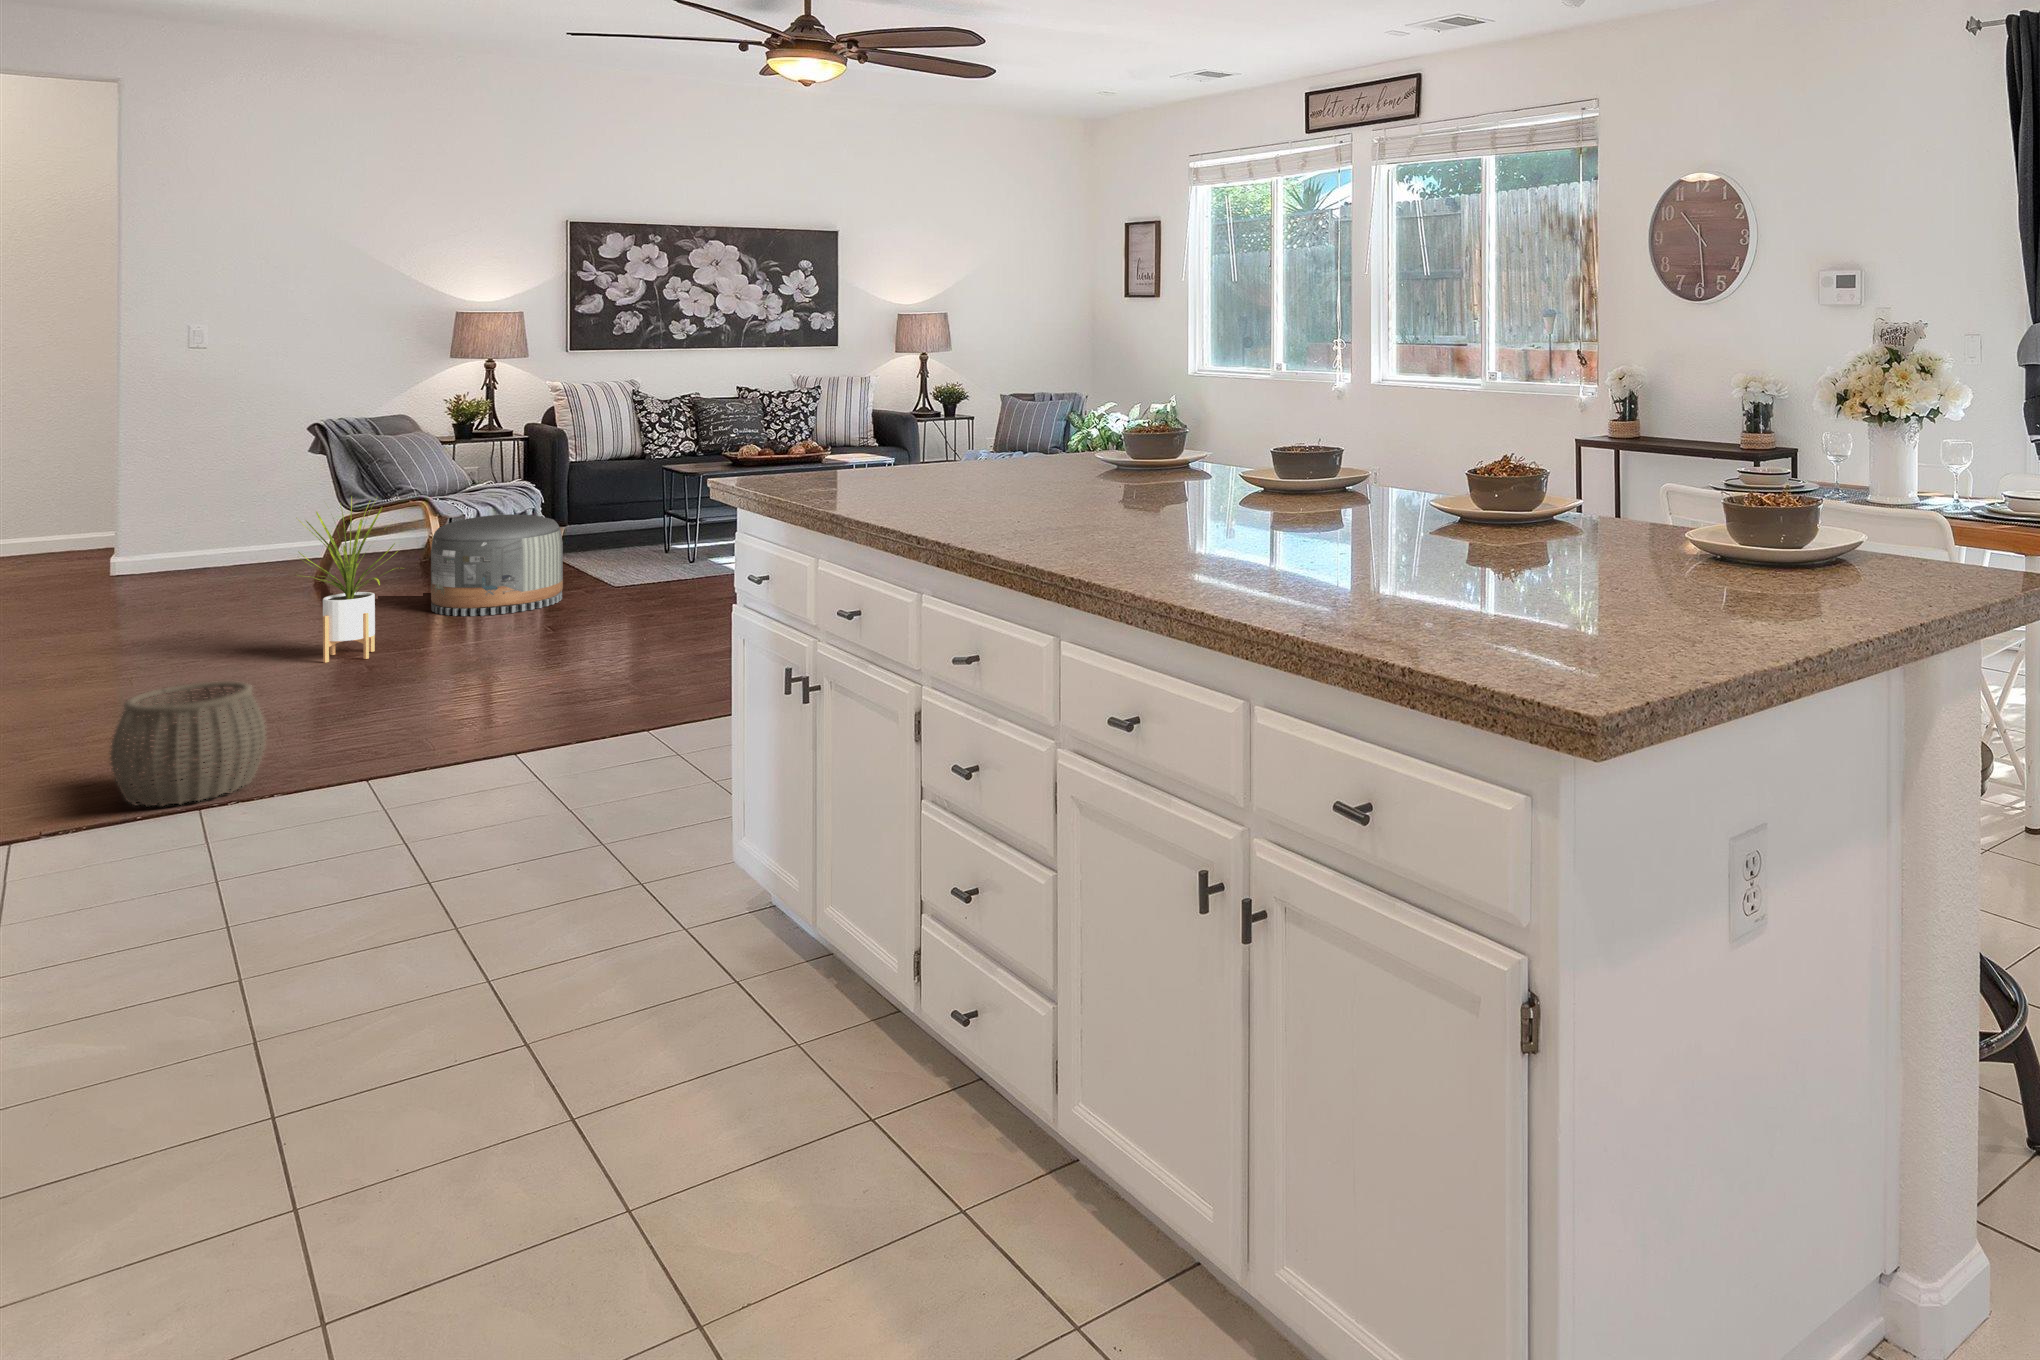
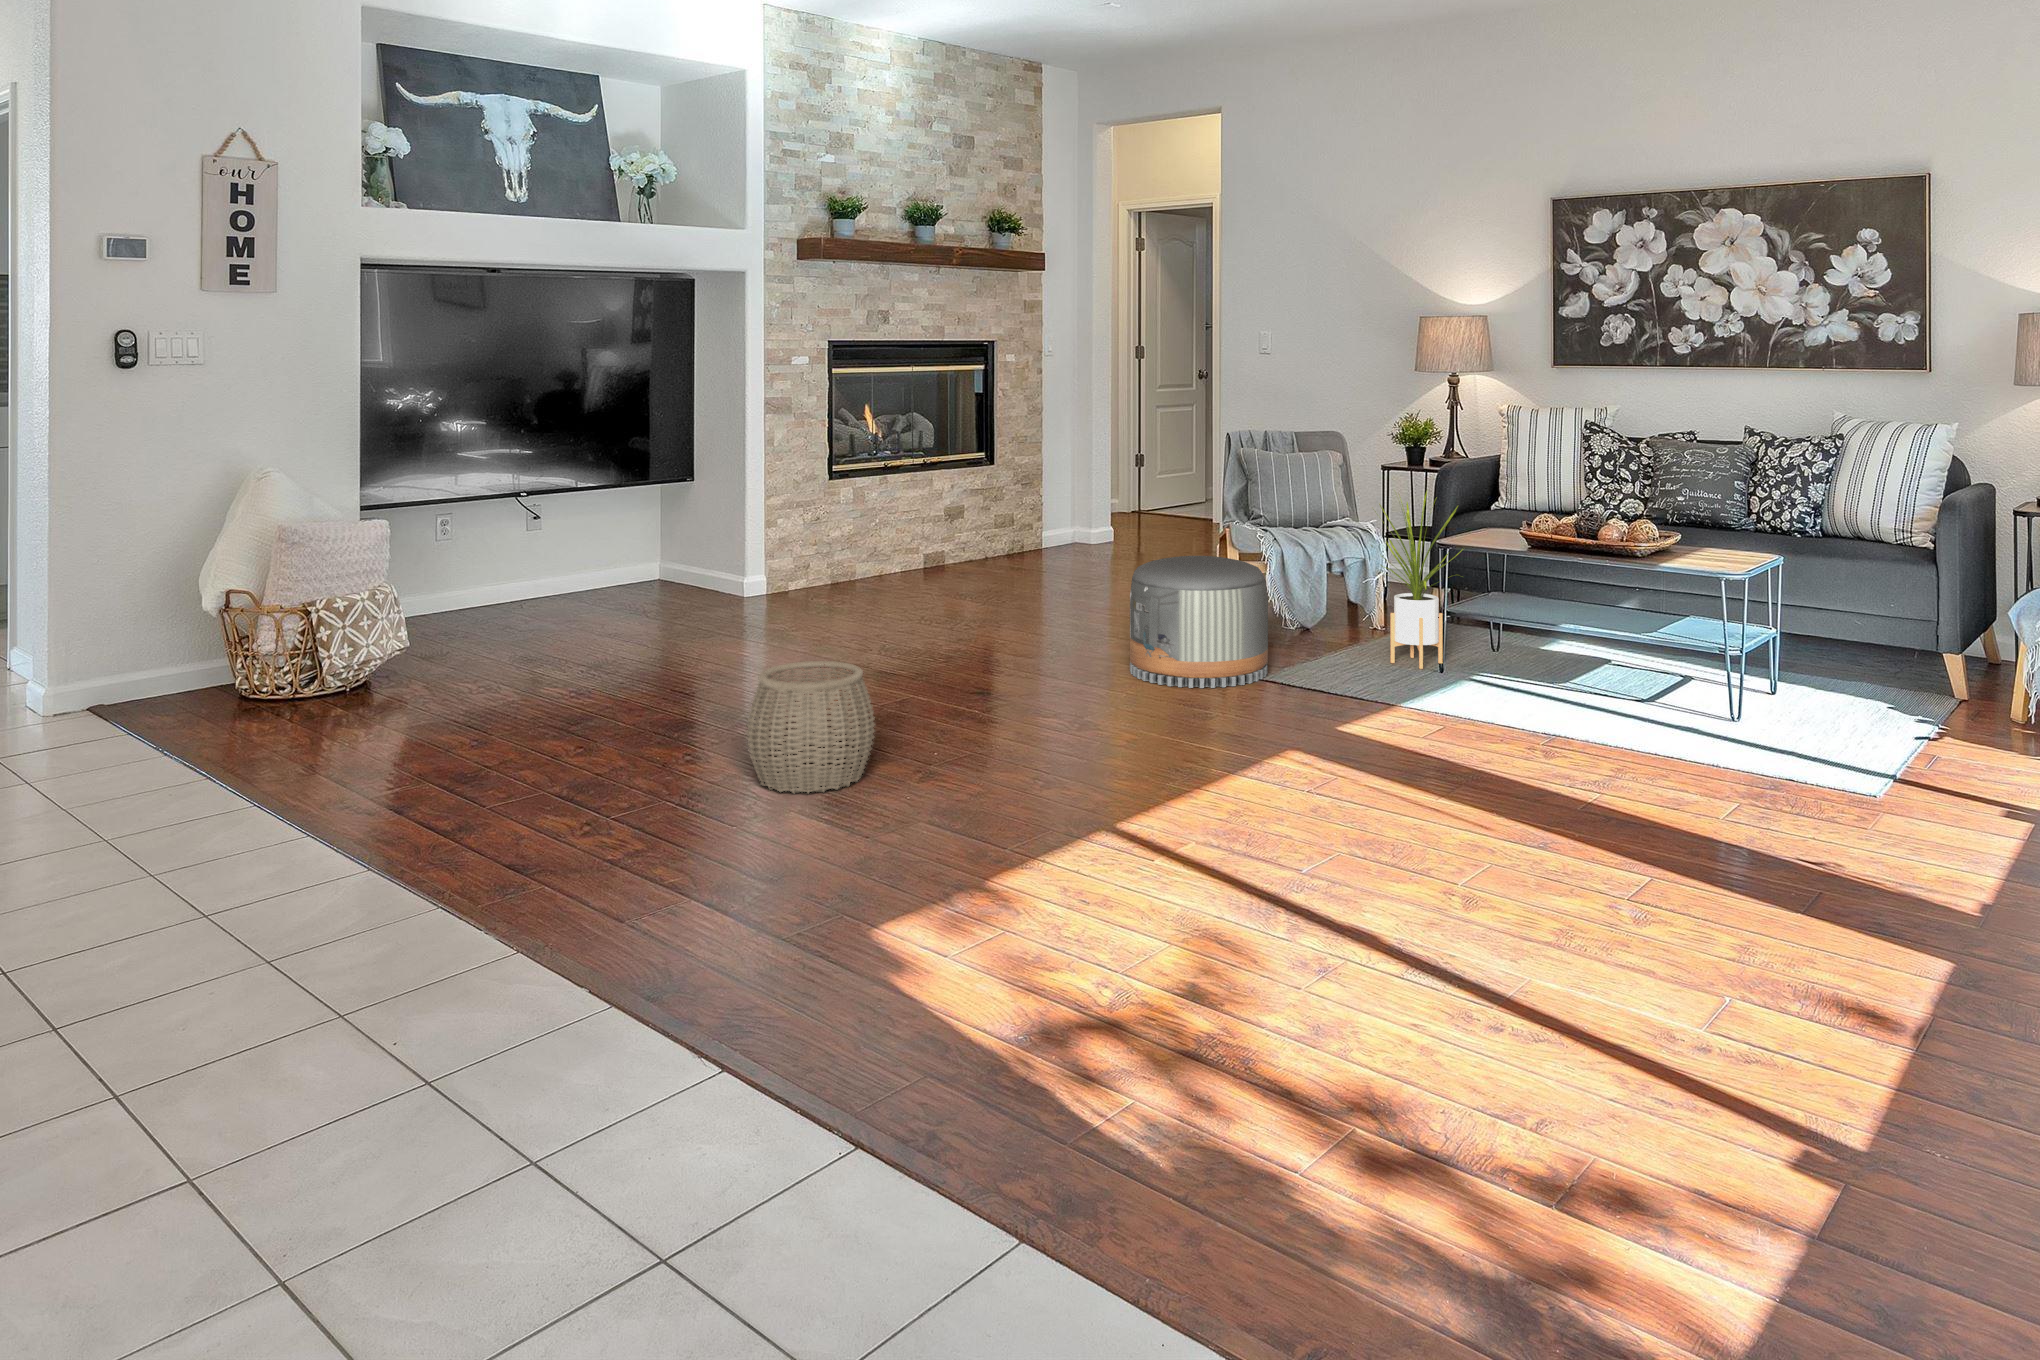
house plant: present [297,497,395,663] -> present [1379,493,1463,669]
woven basket: present [110,681,267,806] -> present [746,661,875,793]

